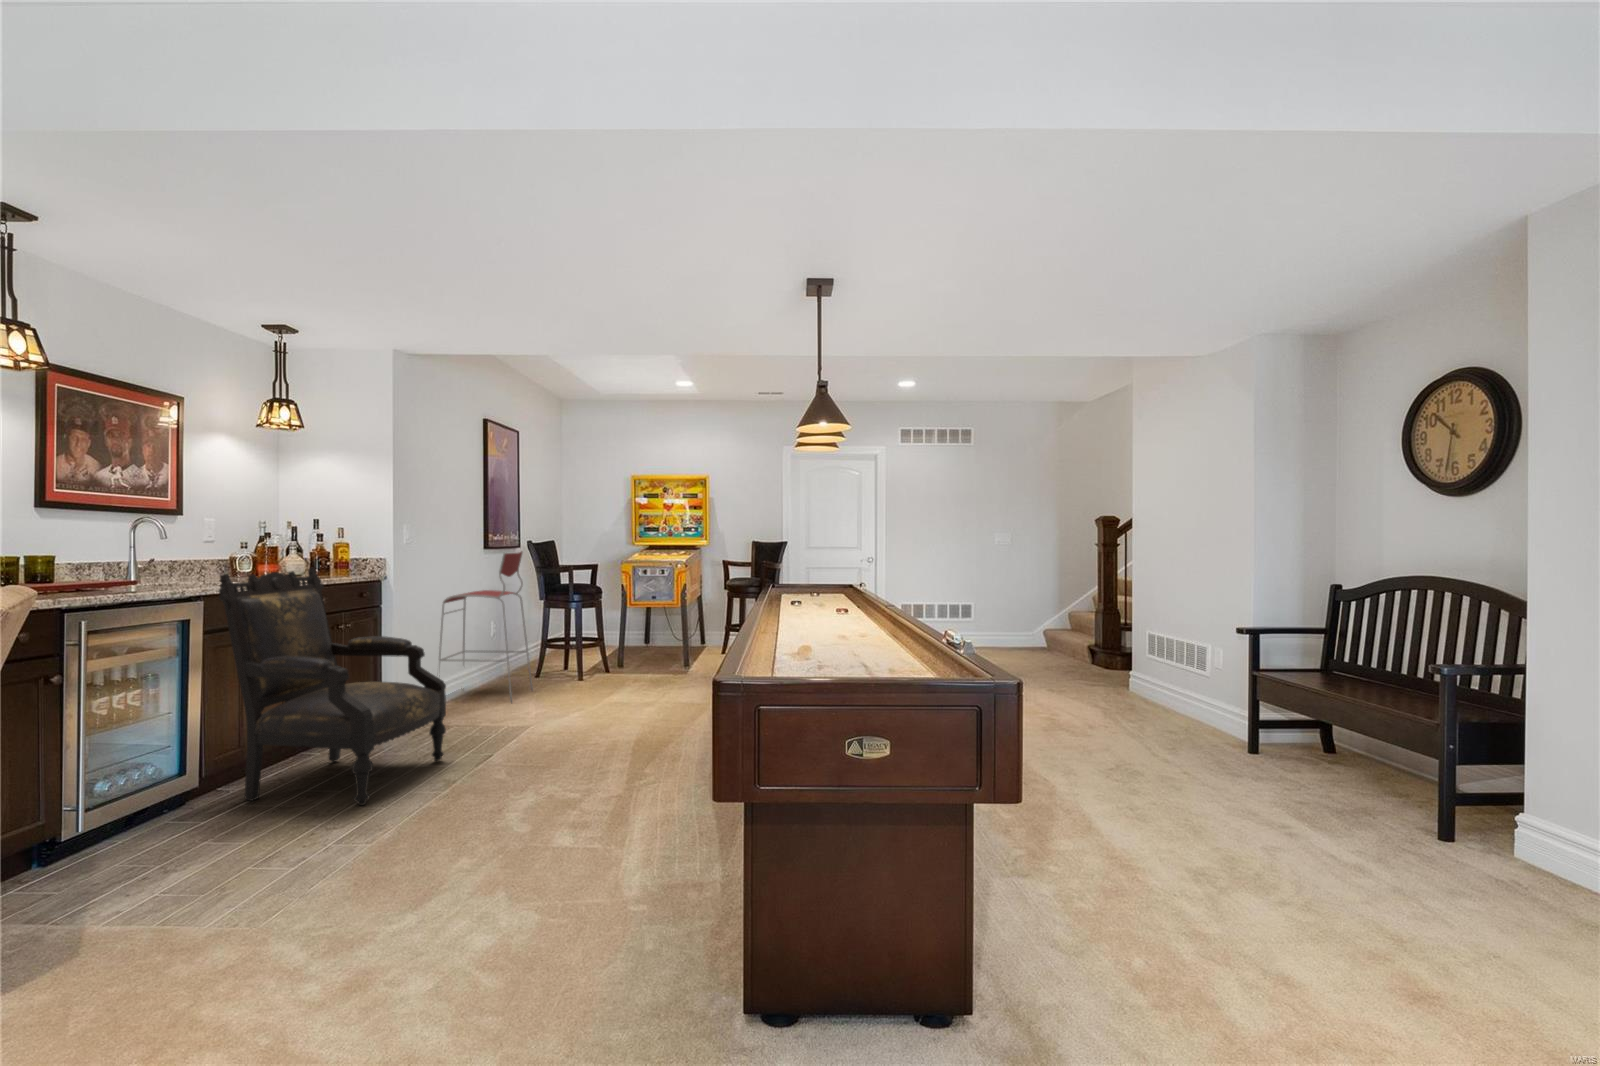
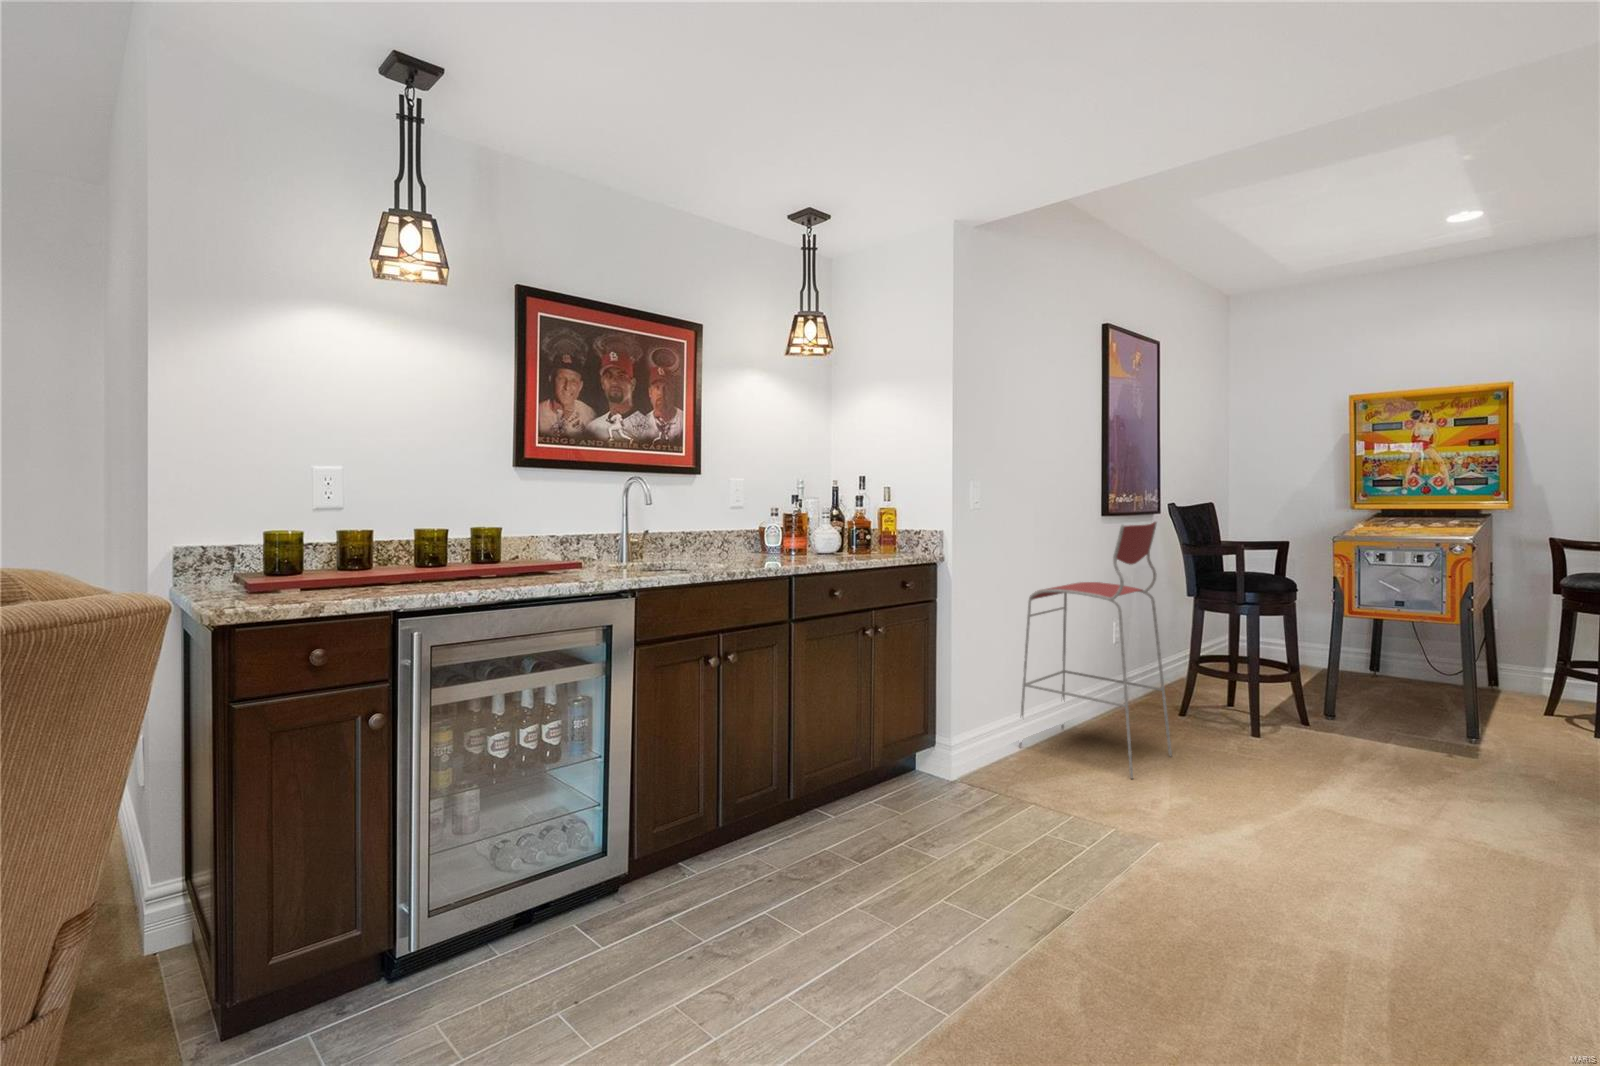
armchair: present [219,568,446,805] -> none [664,548,988,1007]

